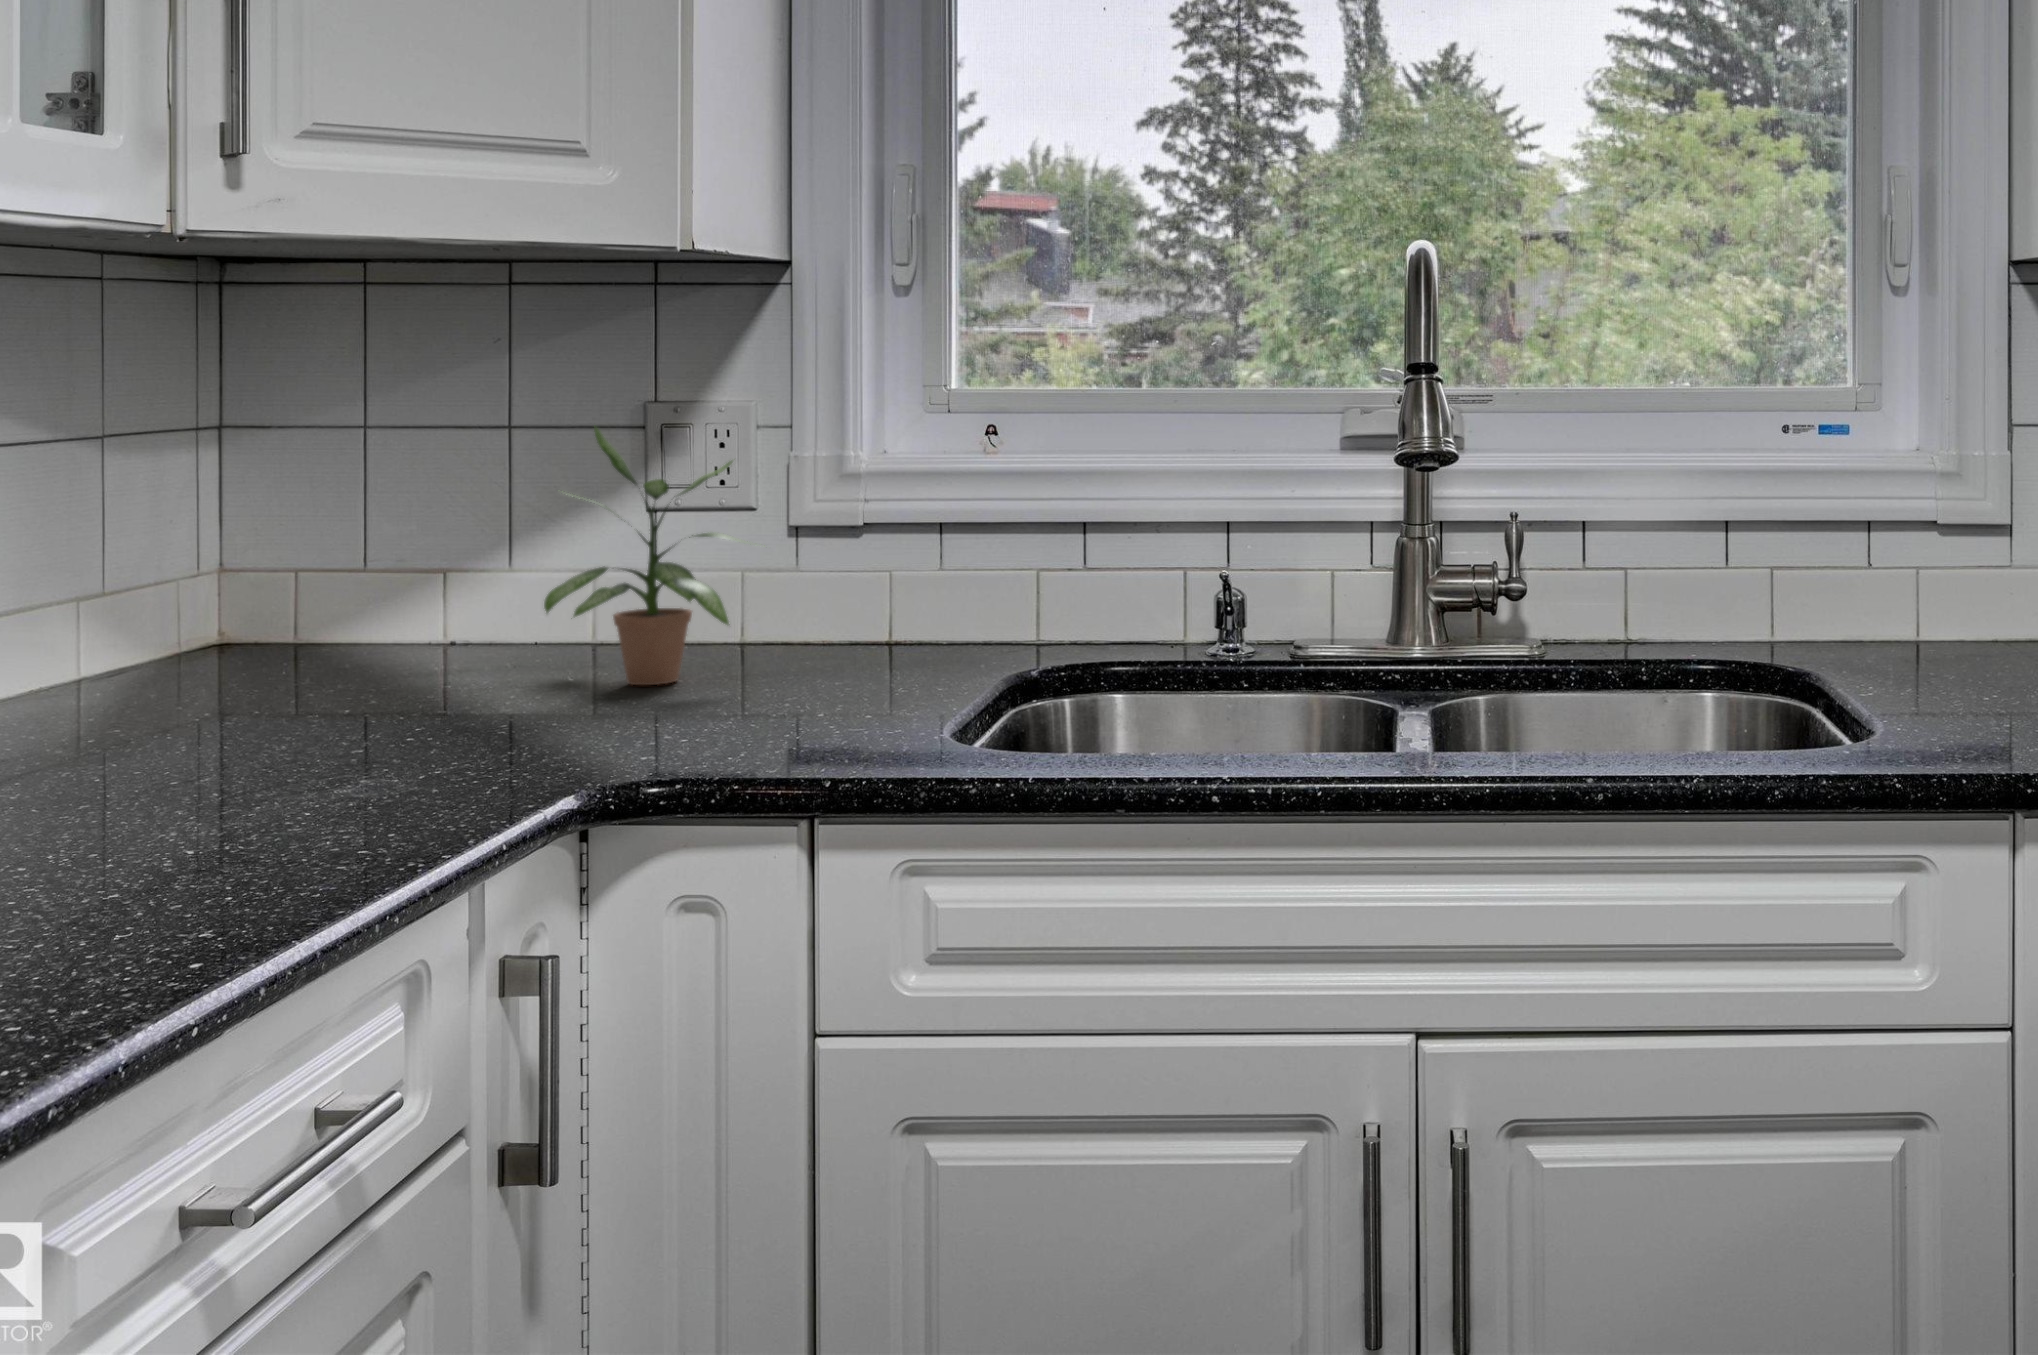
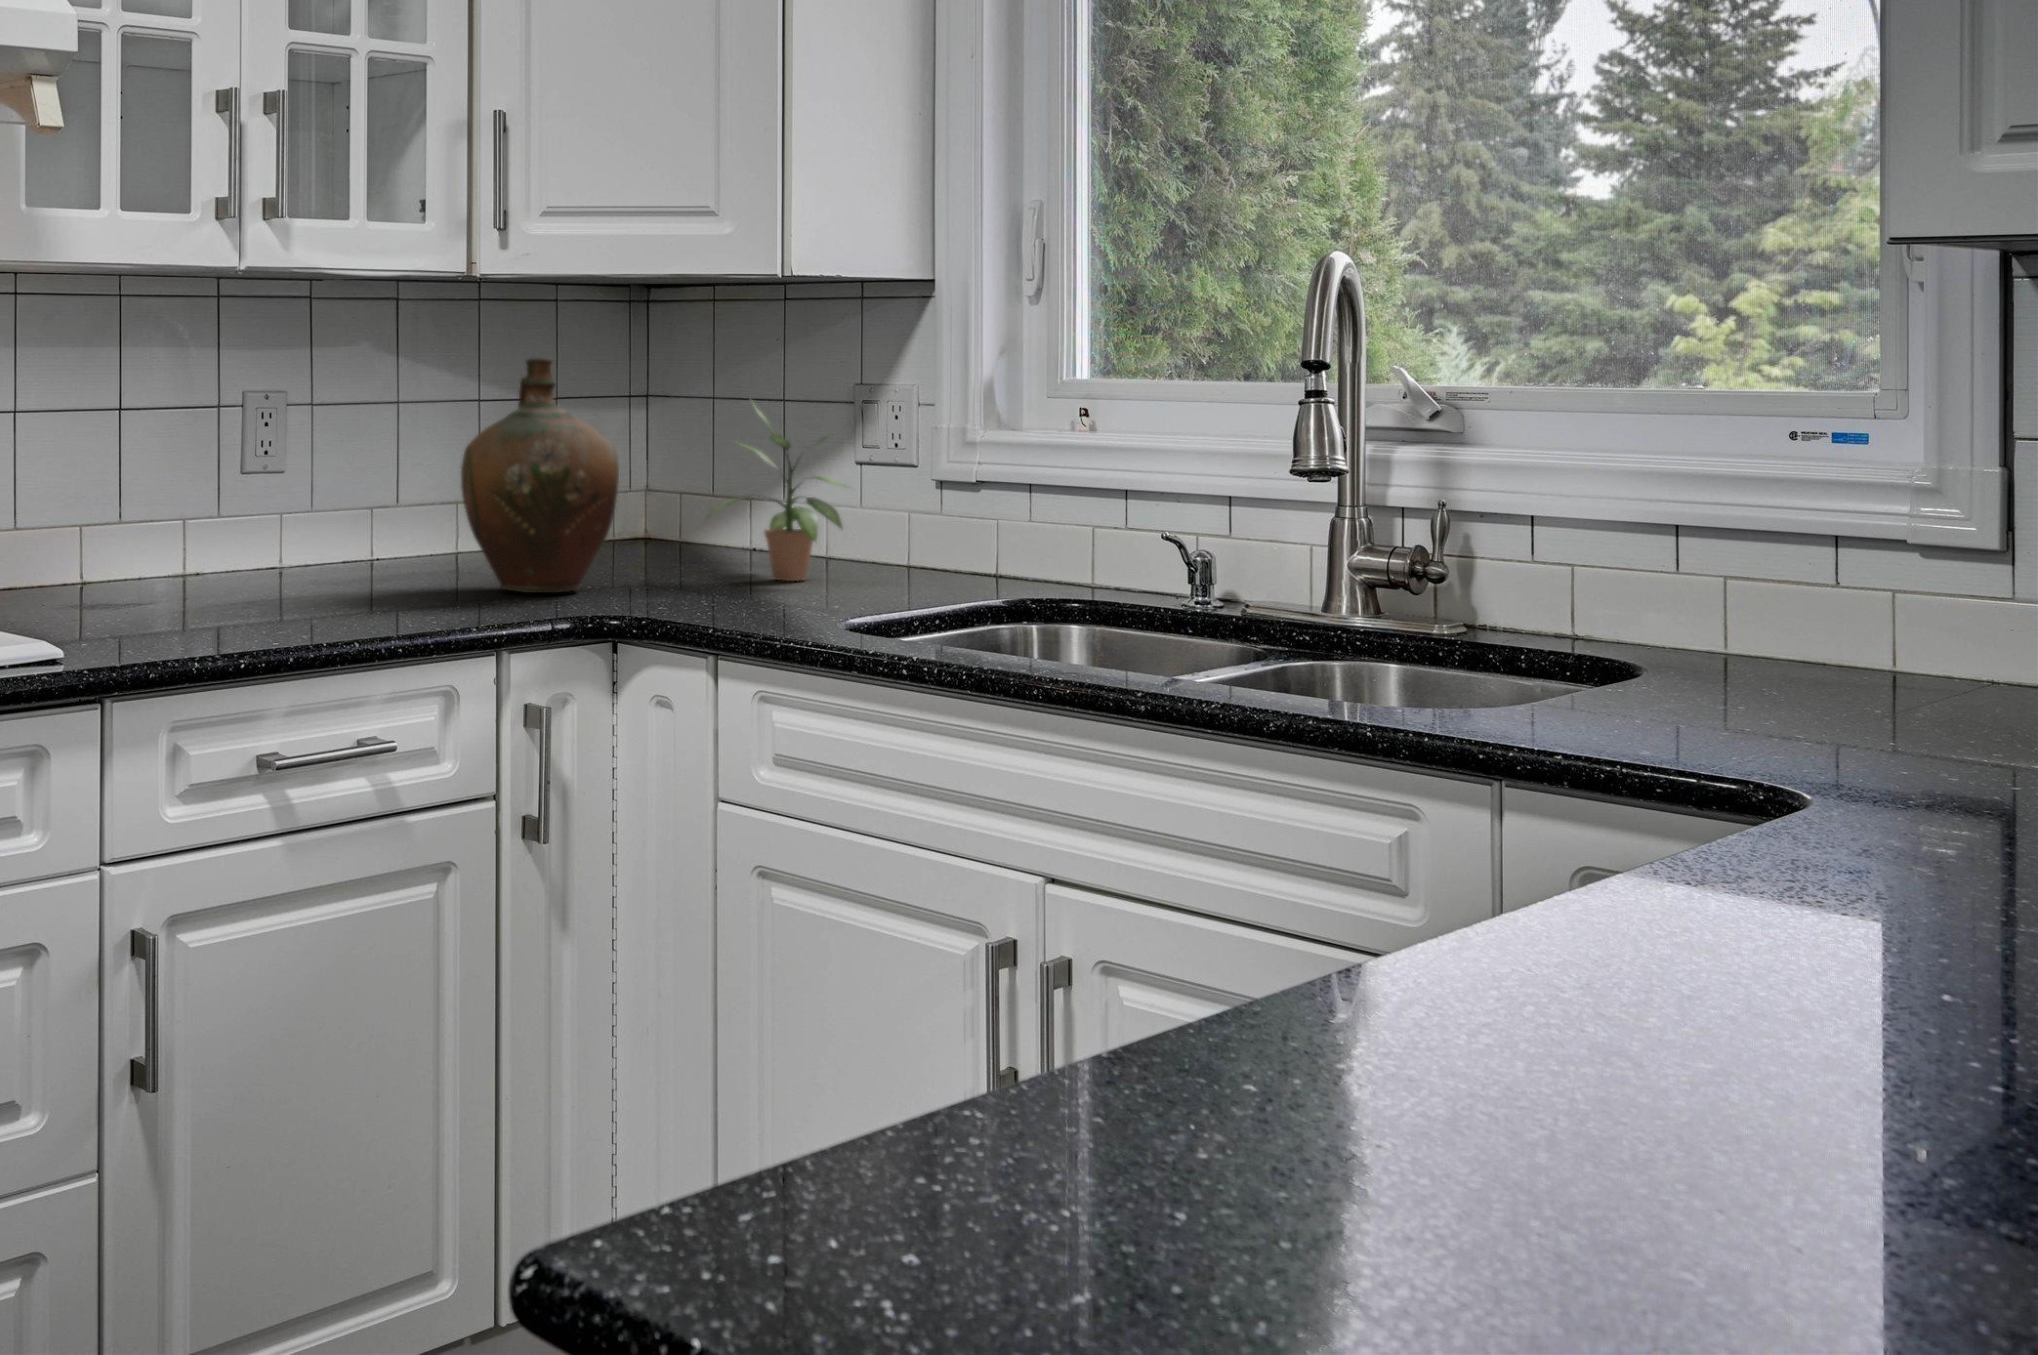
ceramic jug: none [172,375,504,777] -> present [461,358,619,593]

